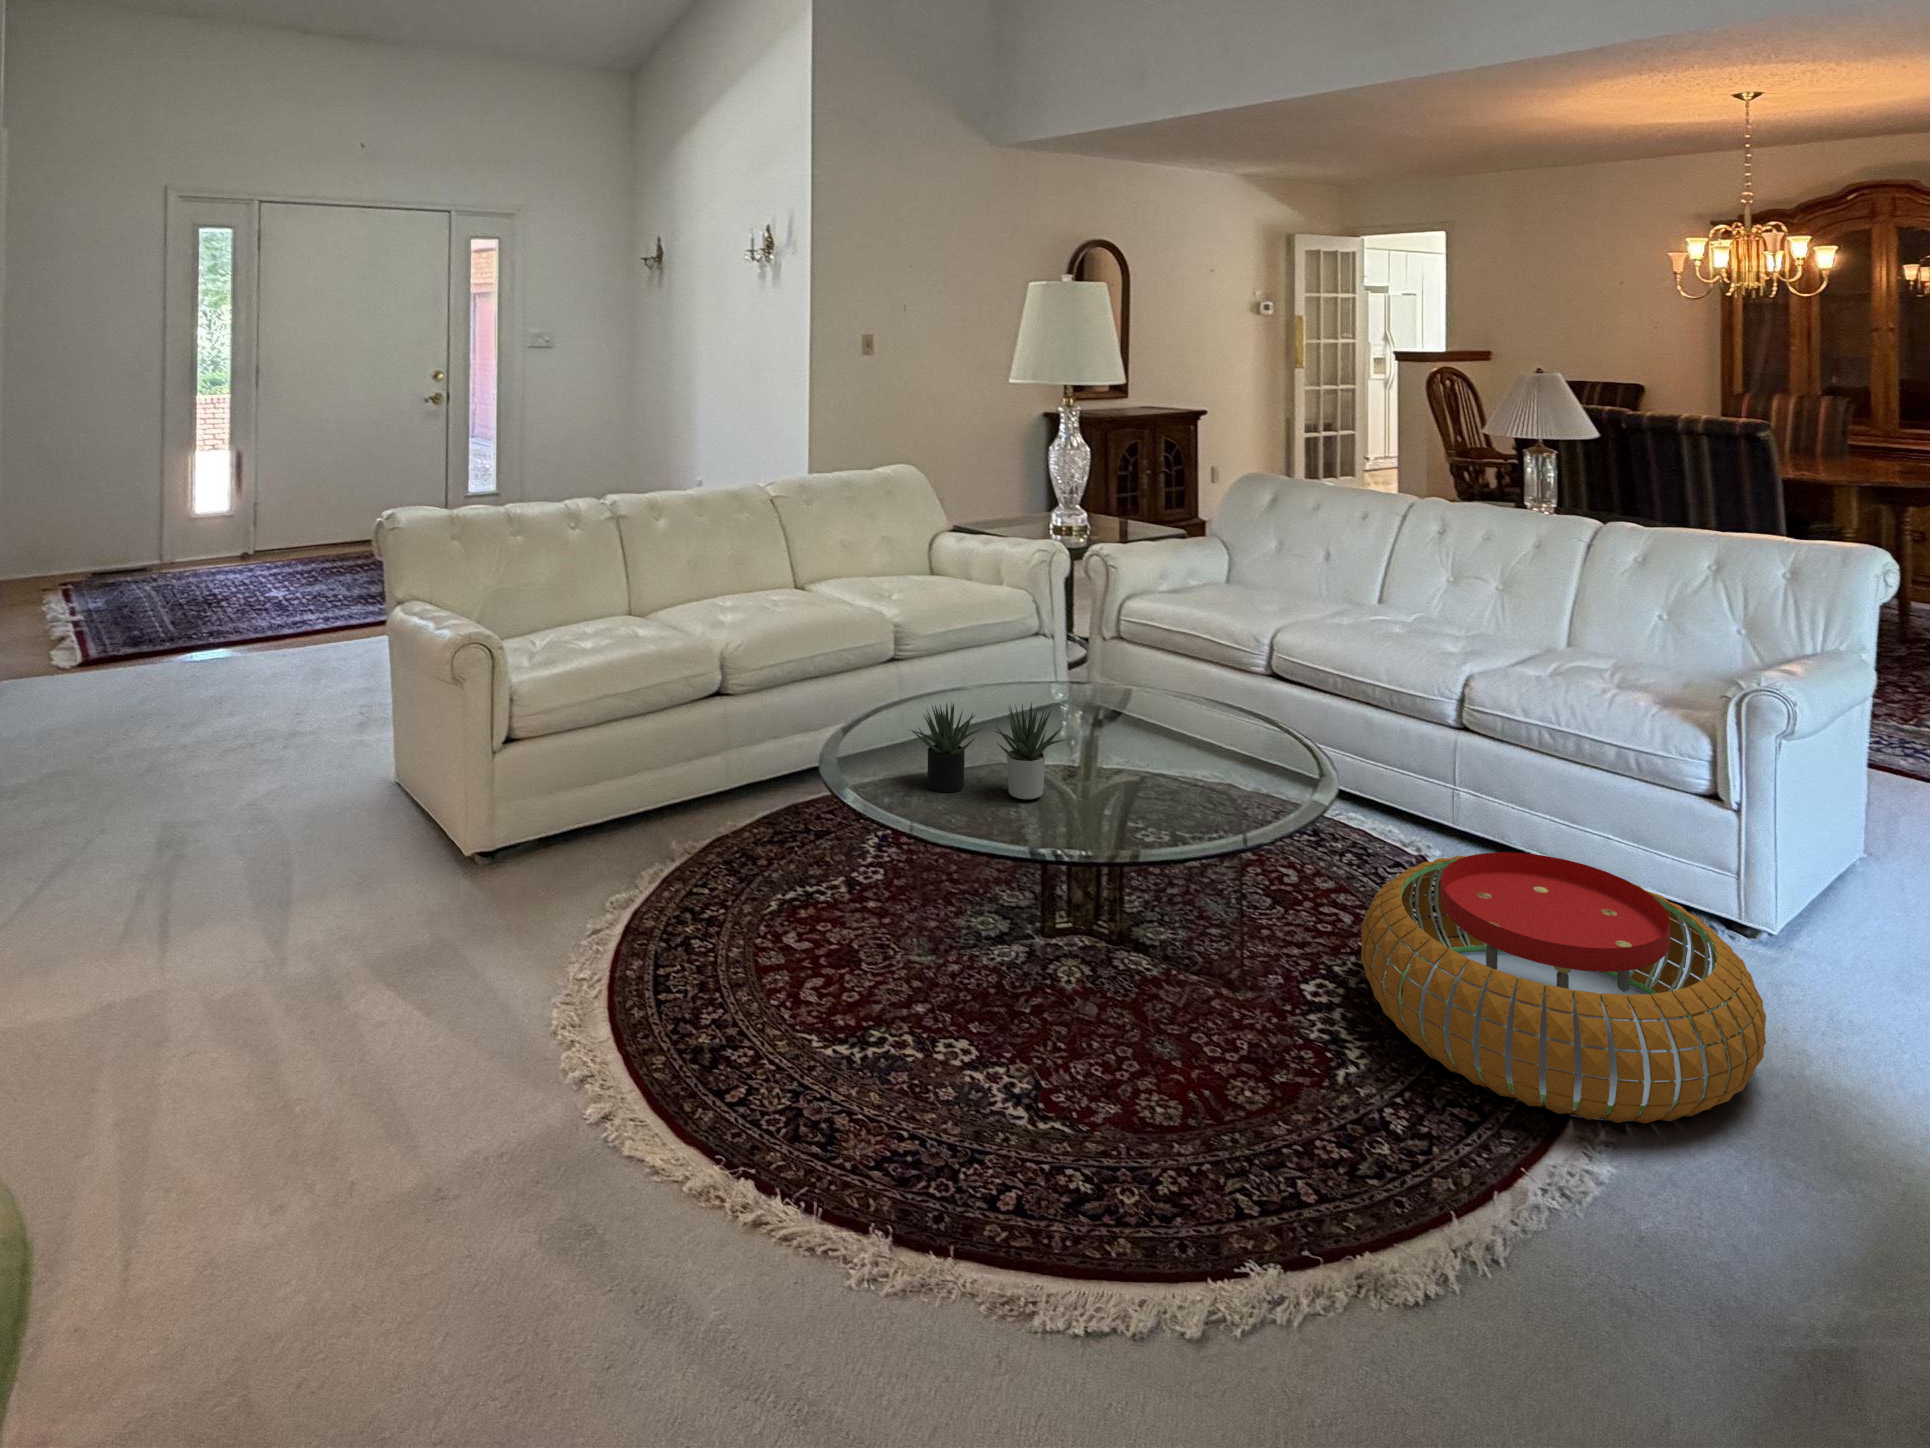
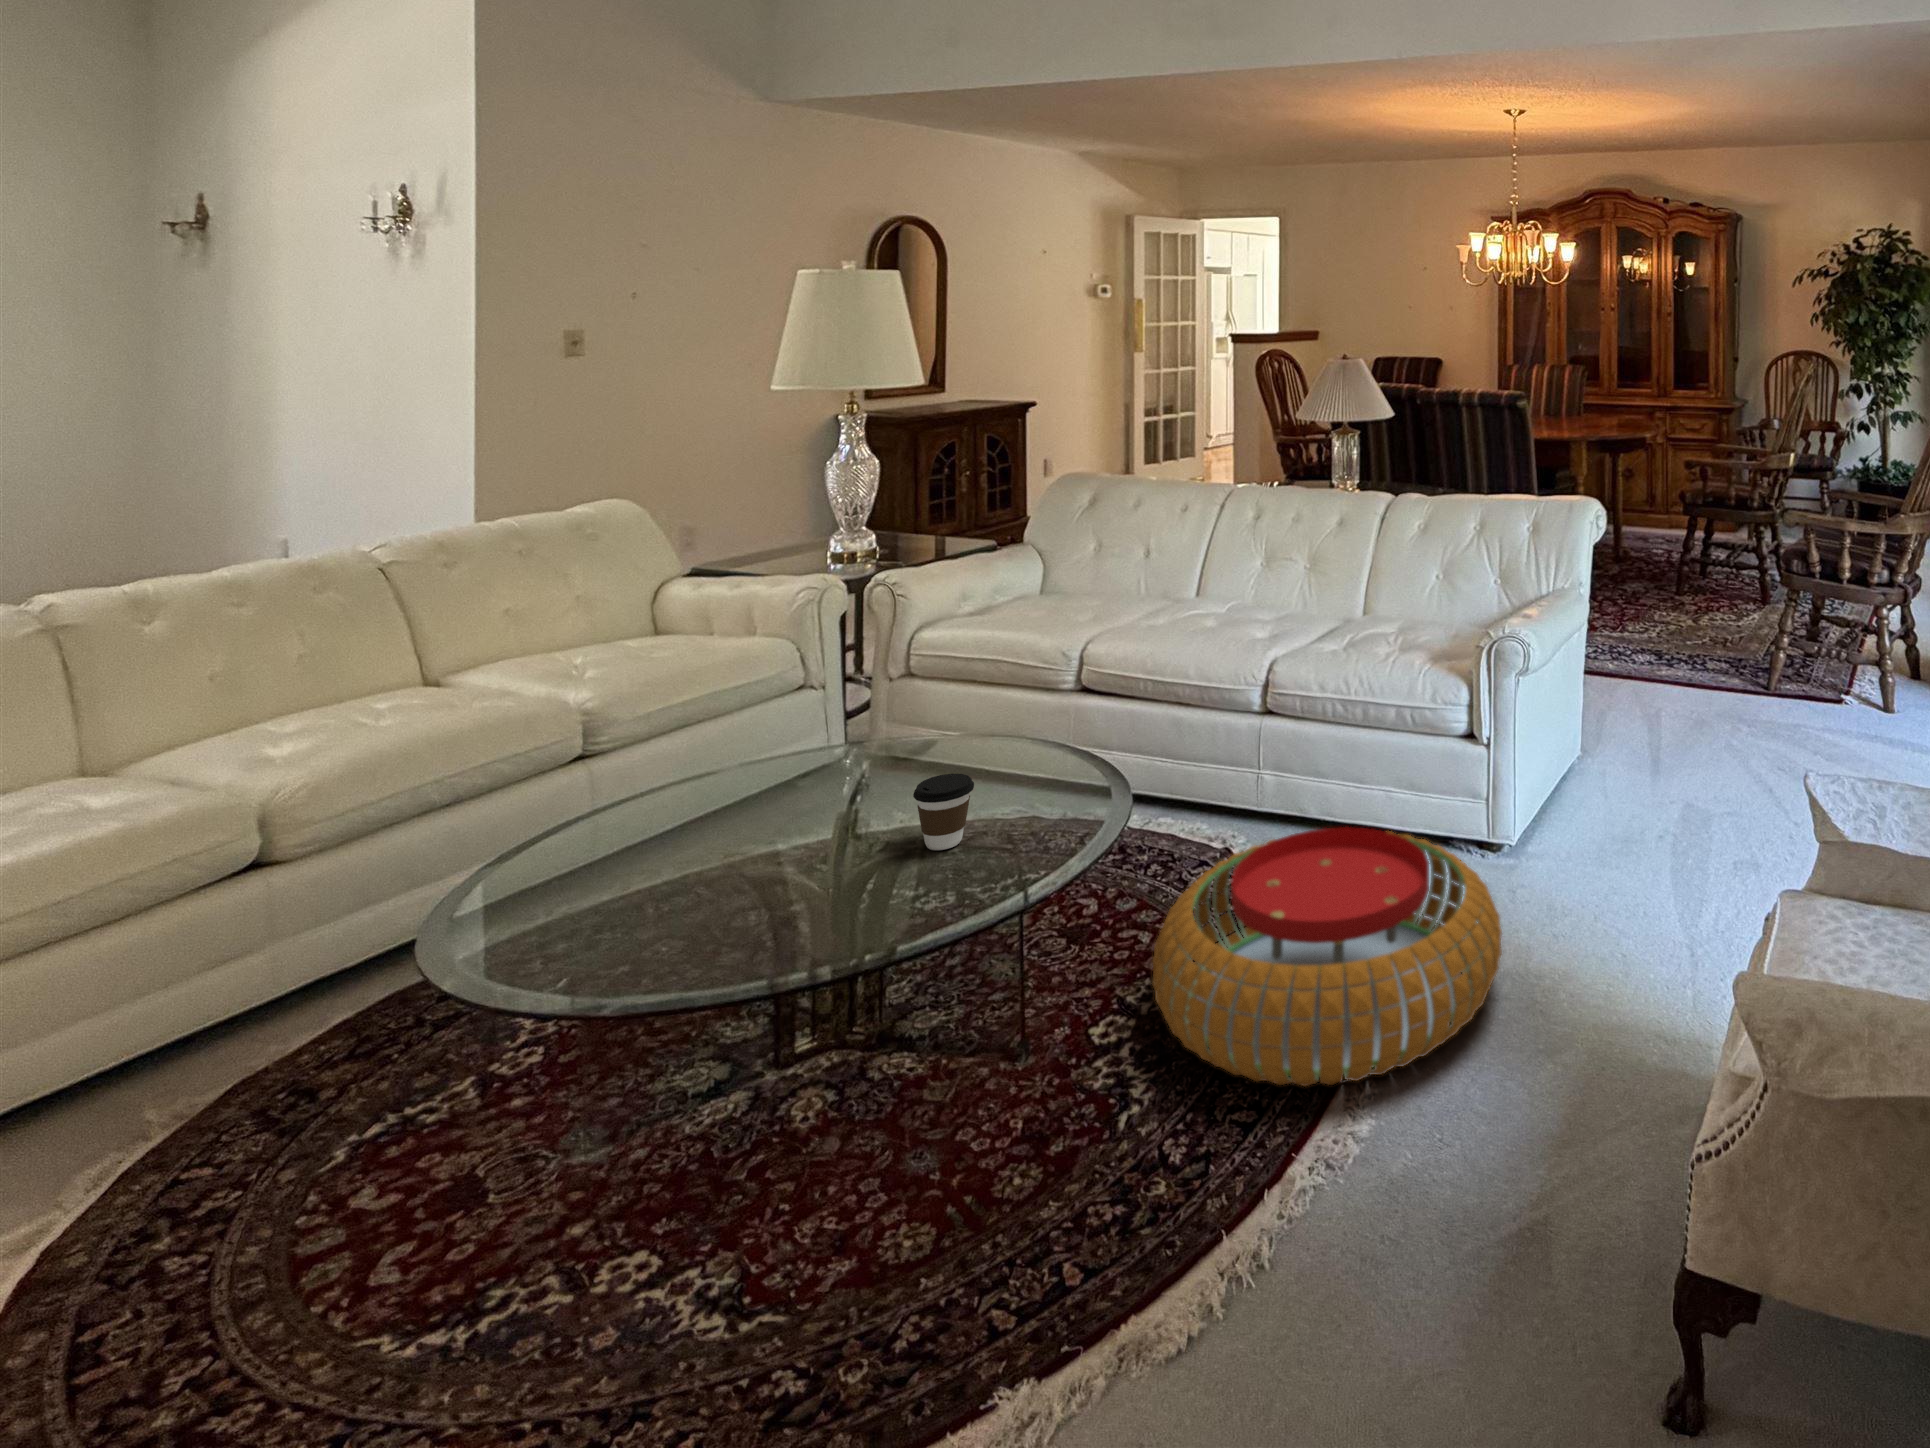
succulent plant: present [911,703,1064,799] -> none [570,793,806,935]
coffee cup: none [1145,720,1195,786] -> present [913,774,974,850]

